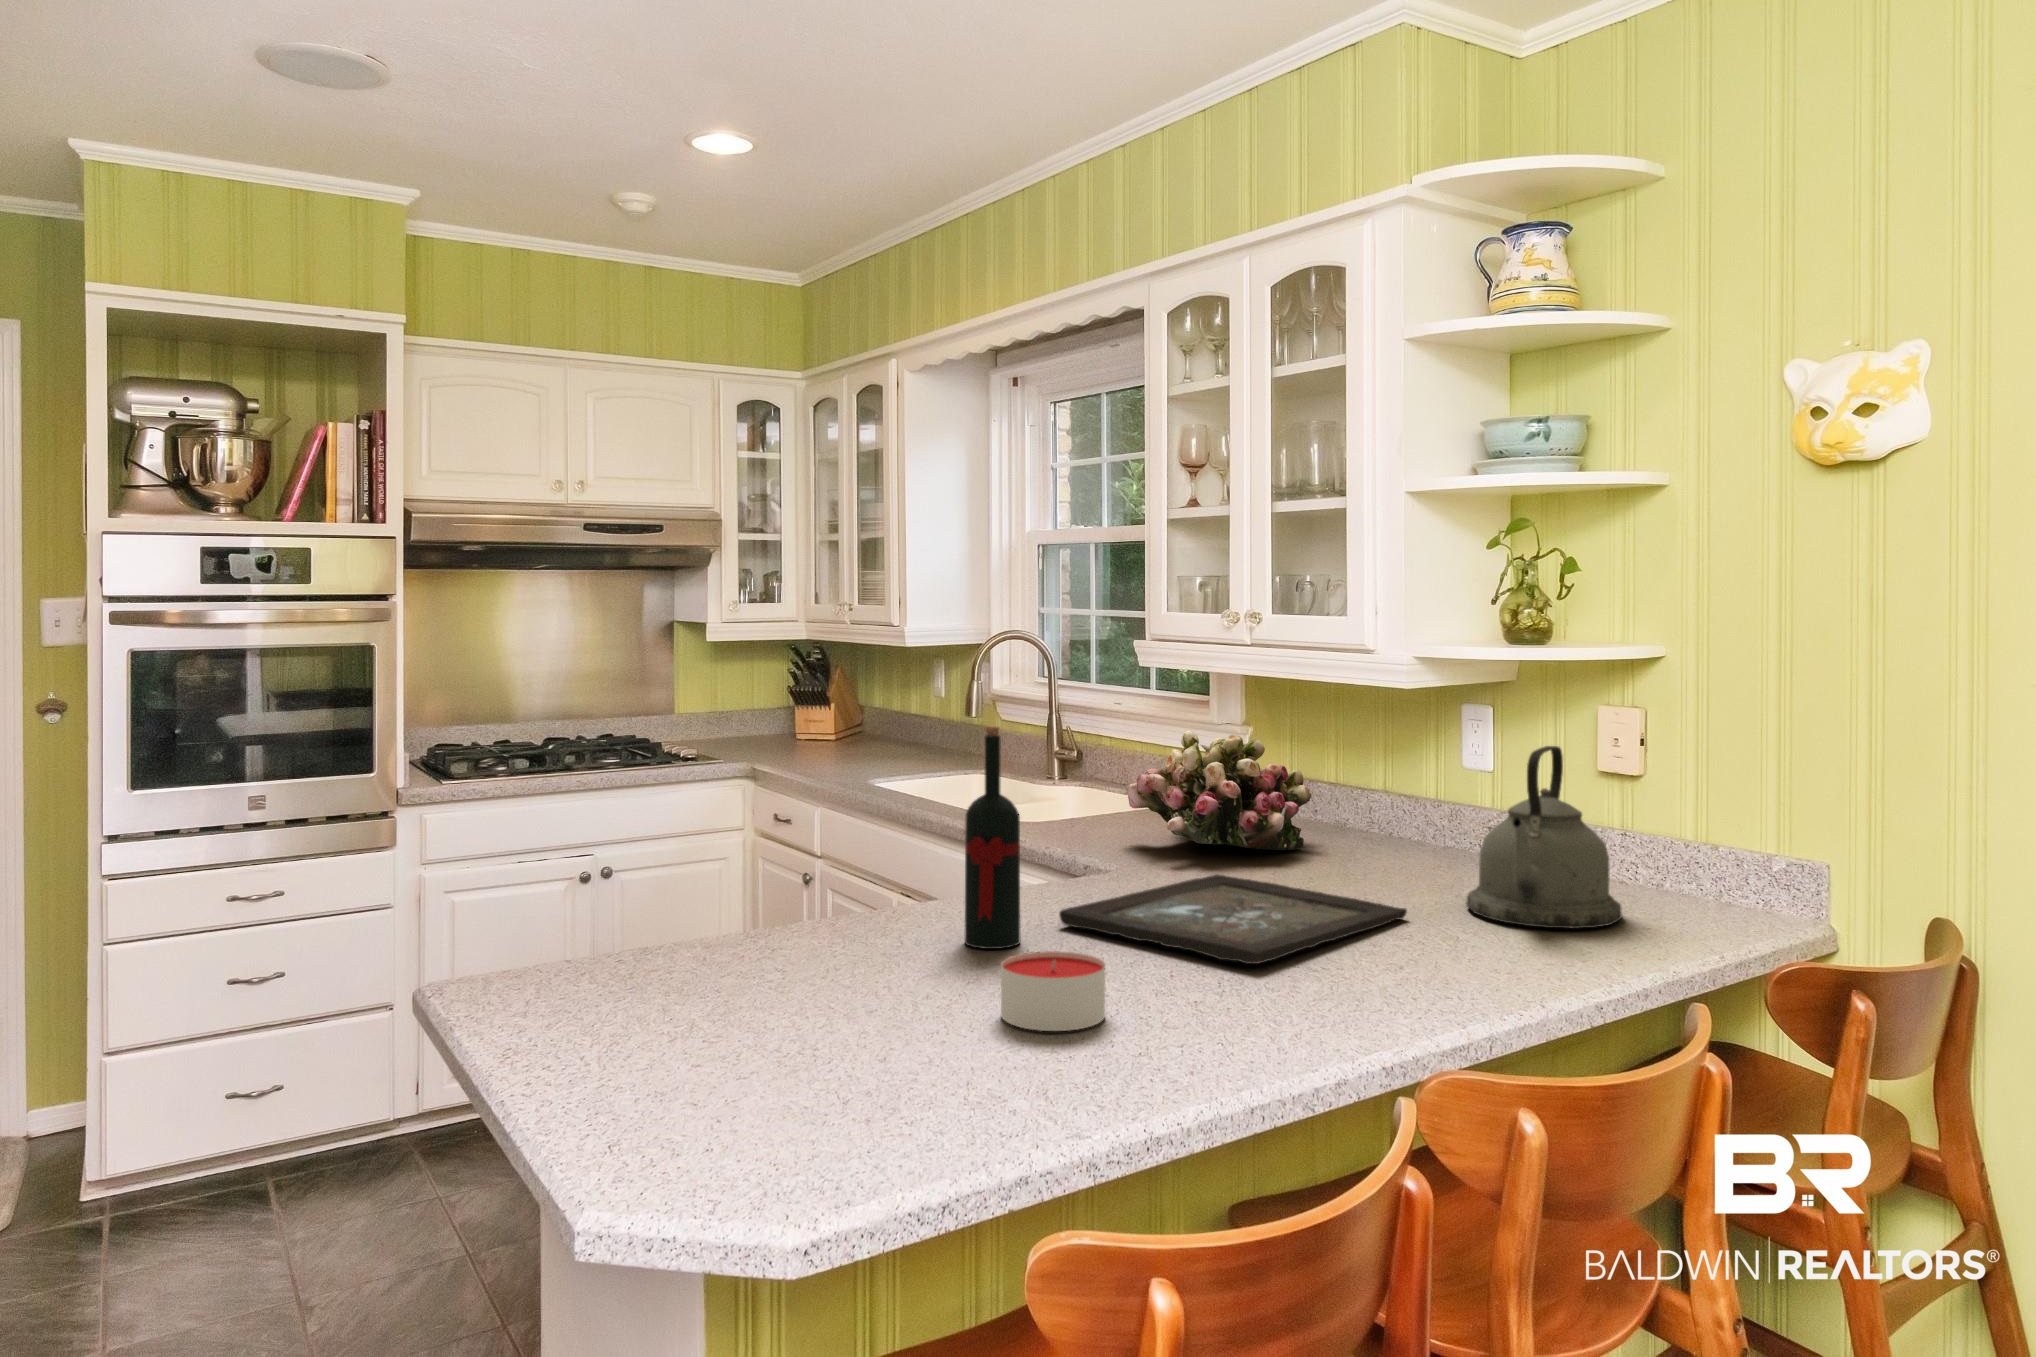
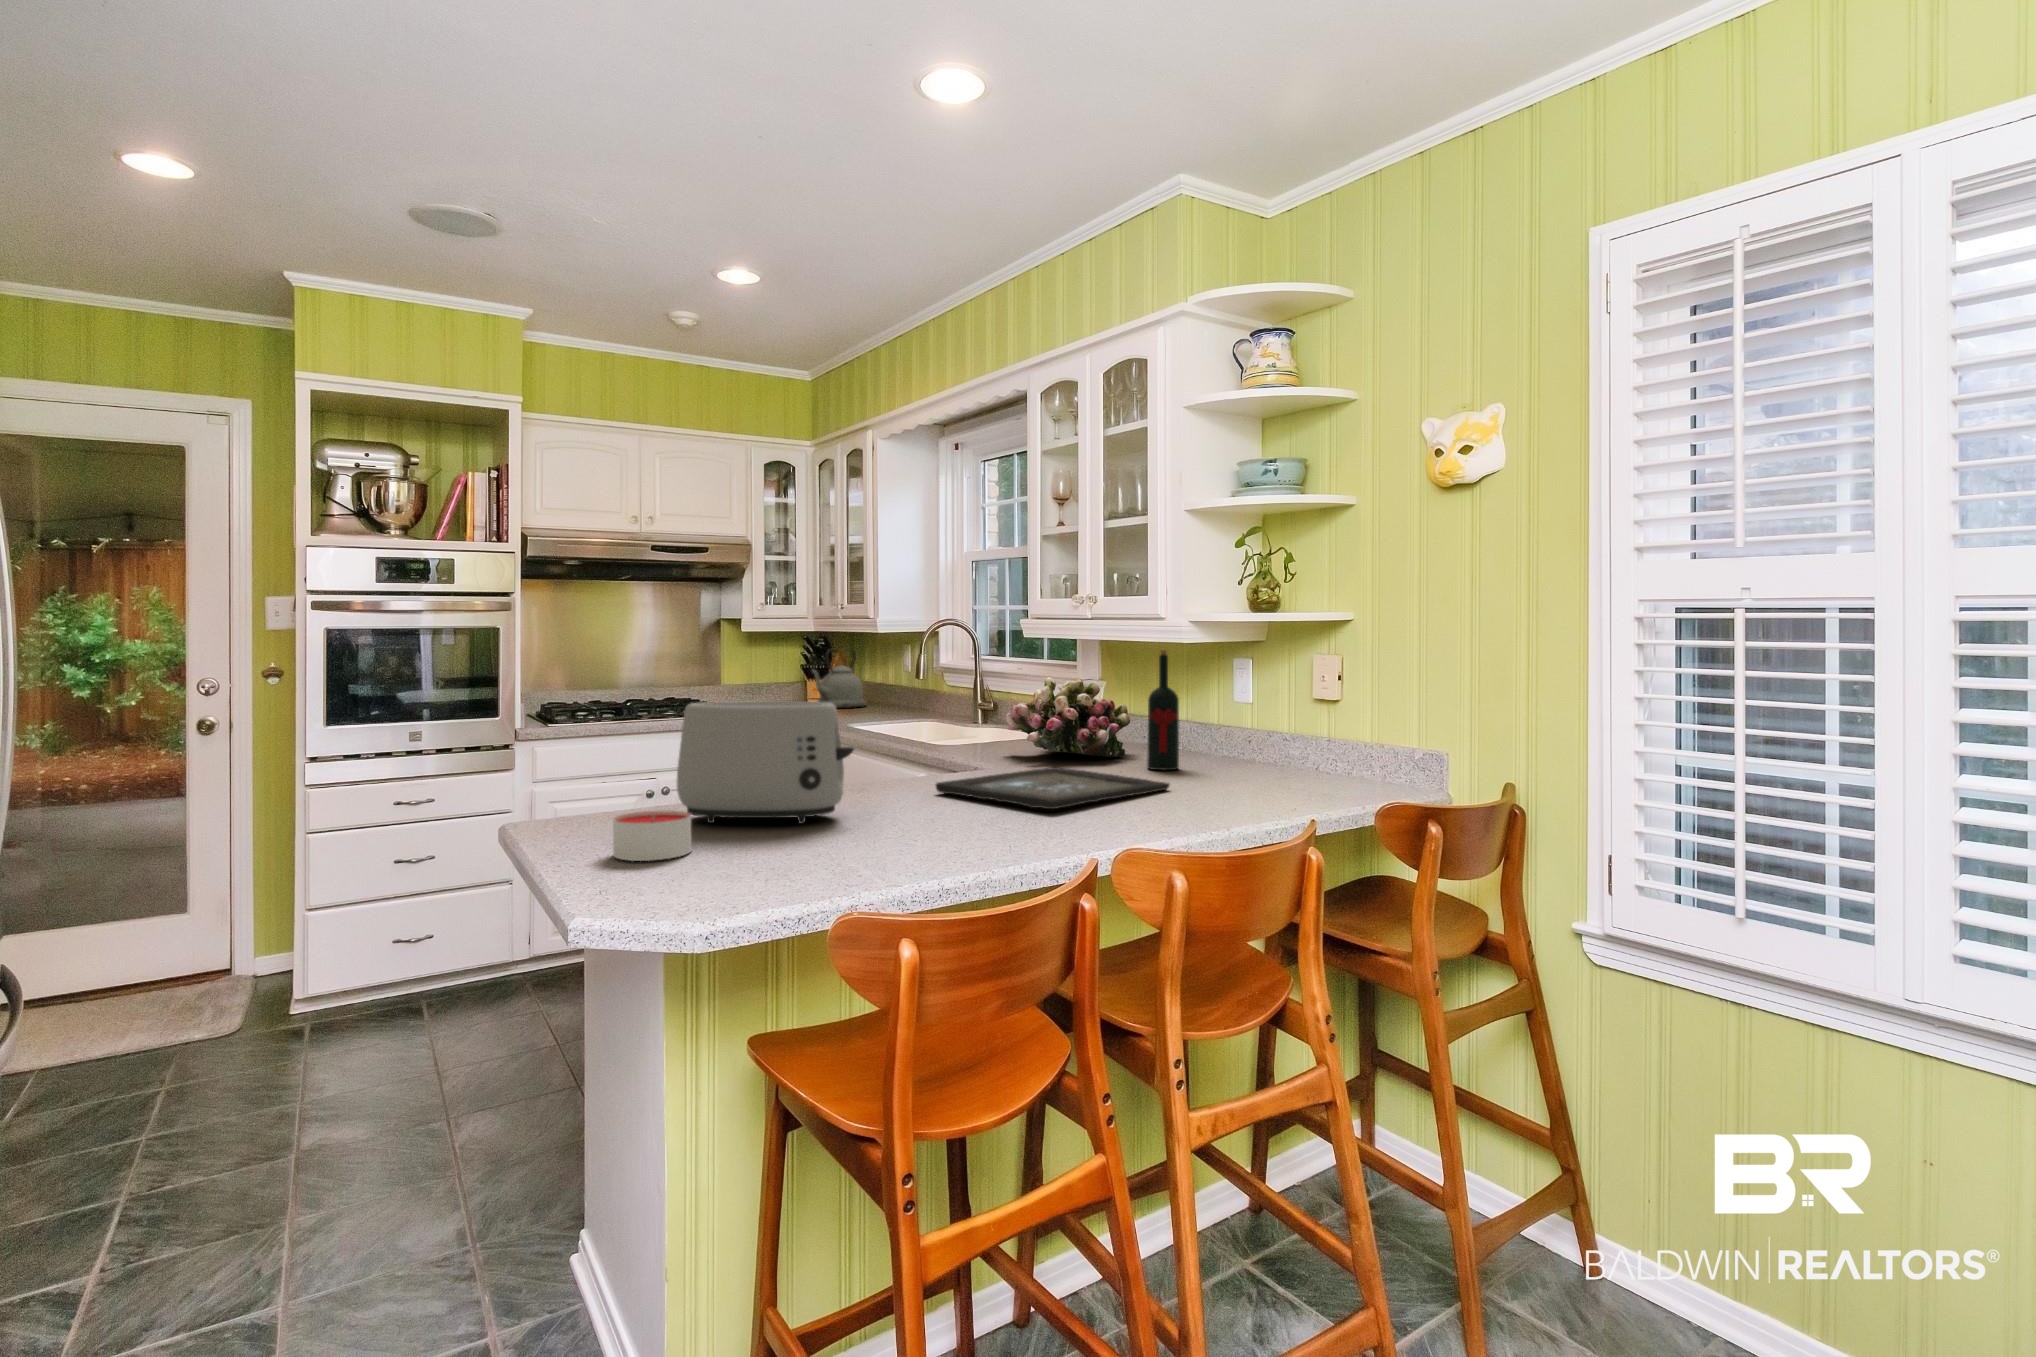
wine bottle: present [965,726,1020,949] -> present [1147,650,1179,770]
kettle: present [1466,746,1622,929] -> present [811,649,867,708]
toaster: none [690,800,961,993] -> present [677,701,854,824]
candle: present [1001,951,1105,1031] -> present [613,810,691,861]

